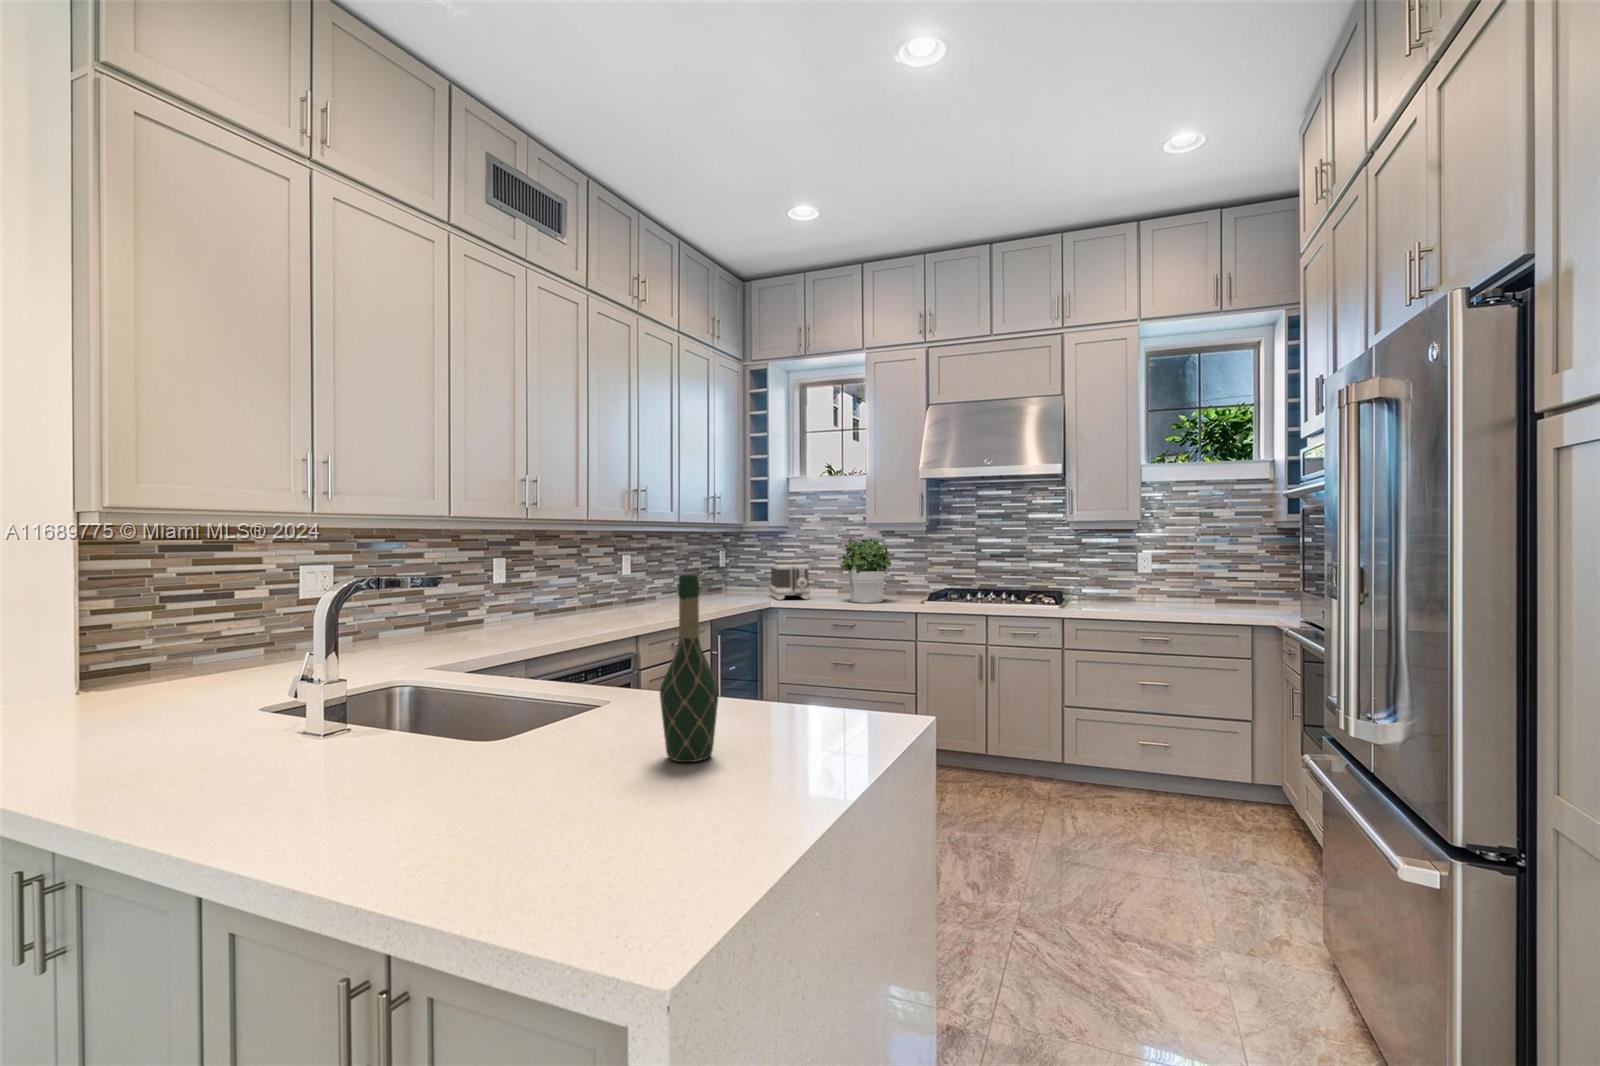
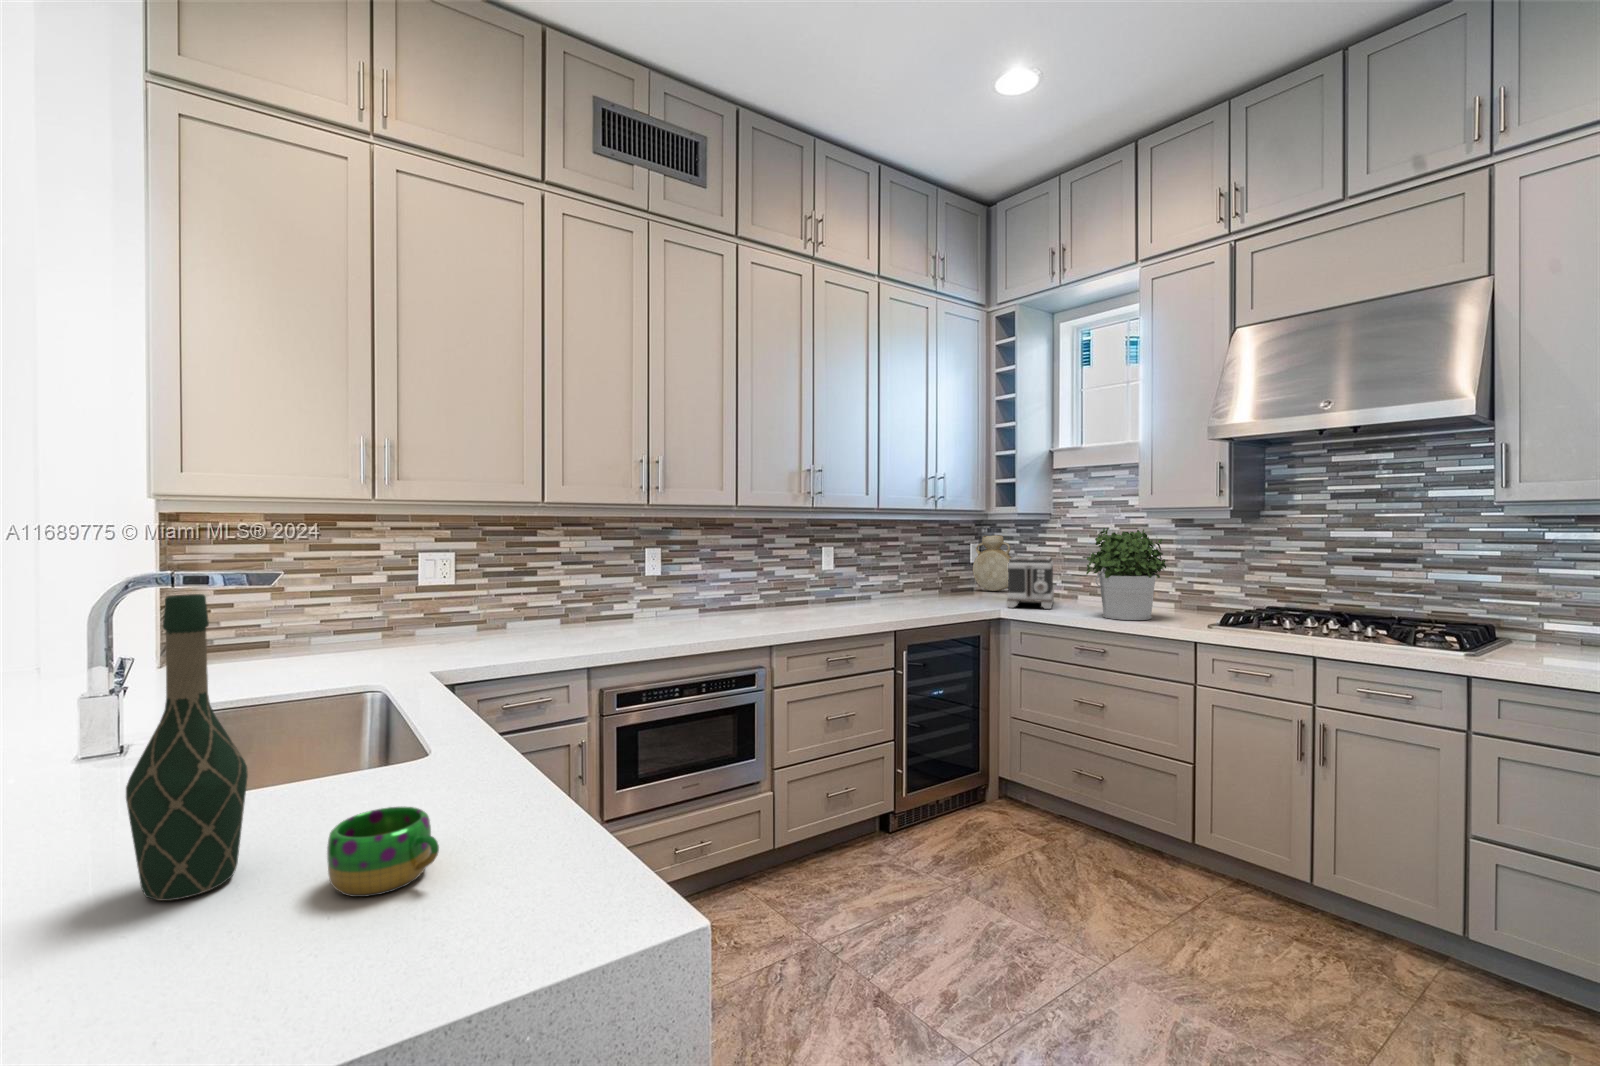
vase: none [722,544,757,590] -> present [973,535,1011,591]
mug: none [758,700,823,744] -> present [327,807,439,897]

